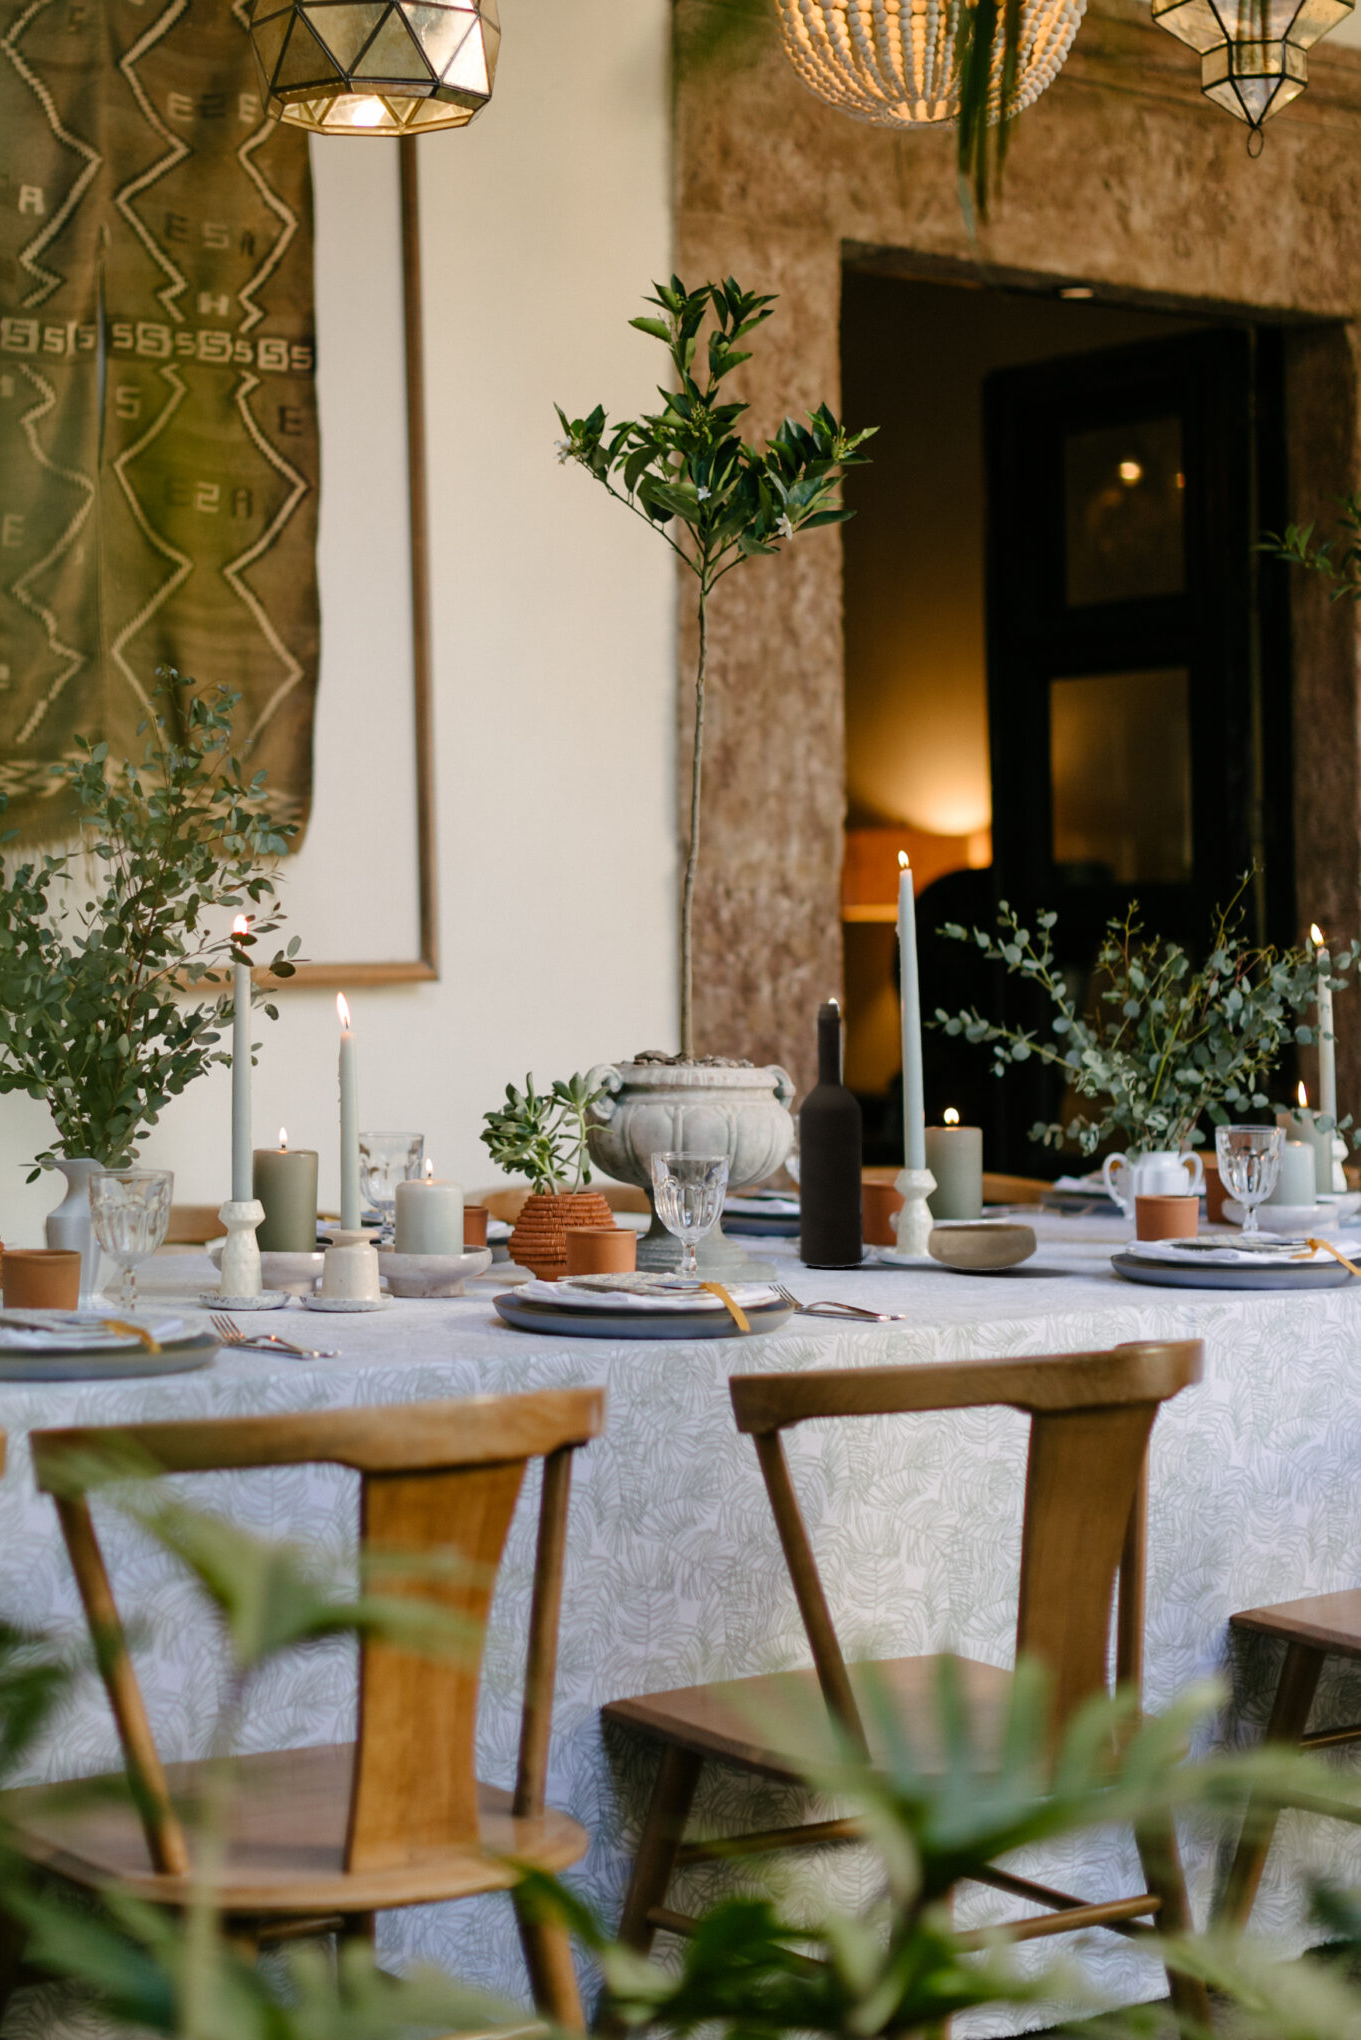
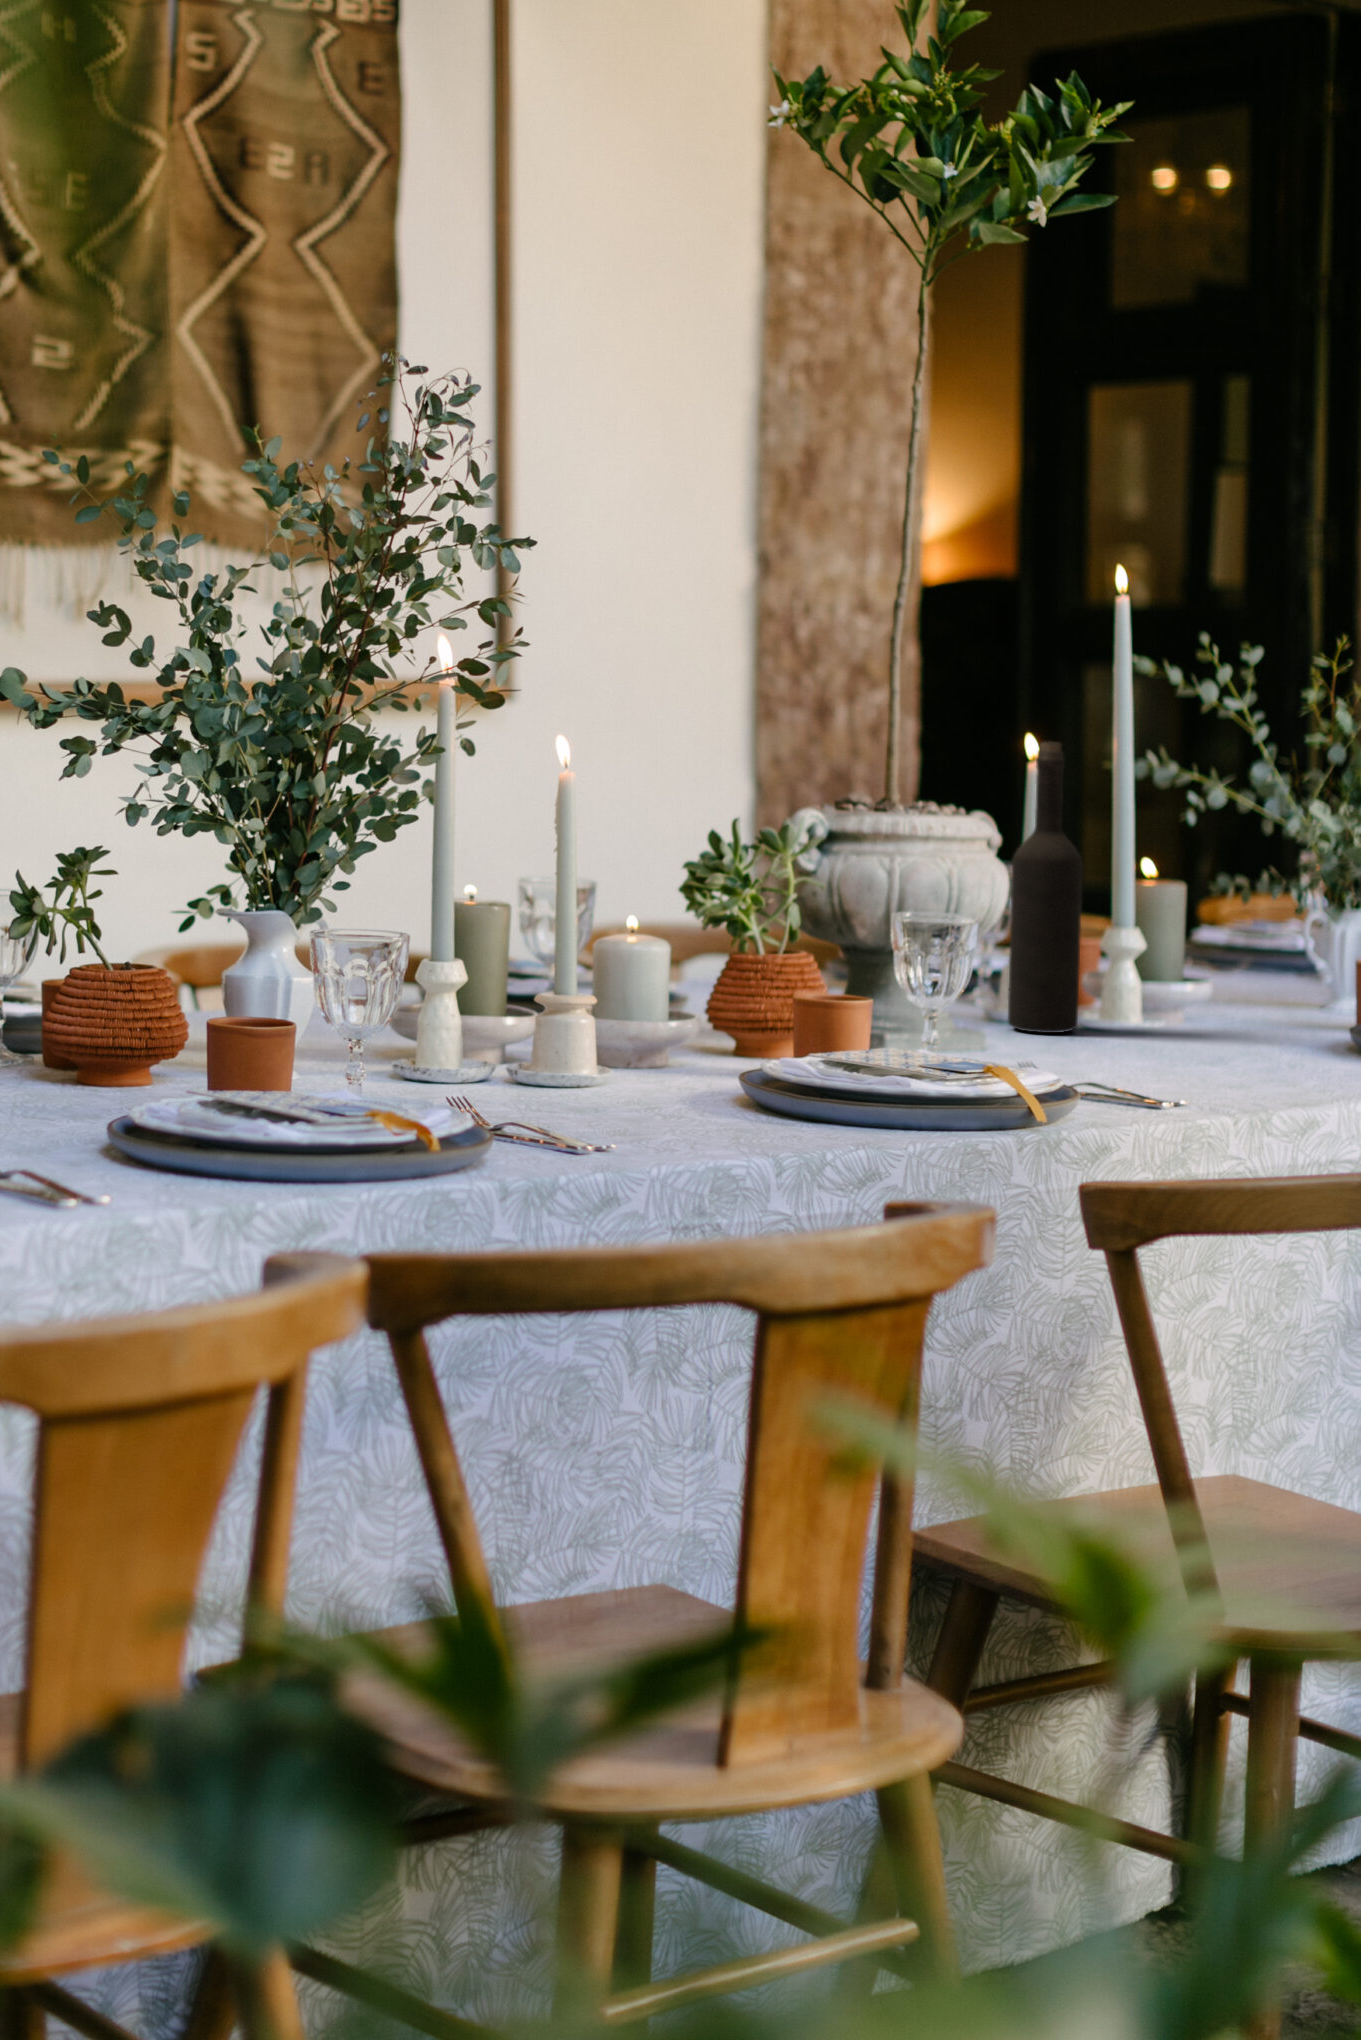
bowl: present [927,1223,1037,1271] -> none [1152,986,1274,1040]

